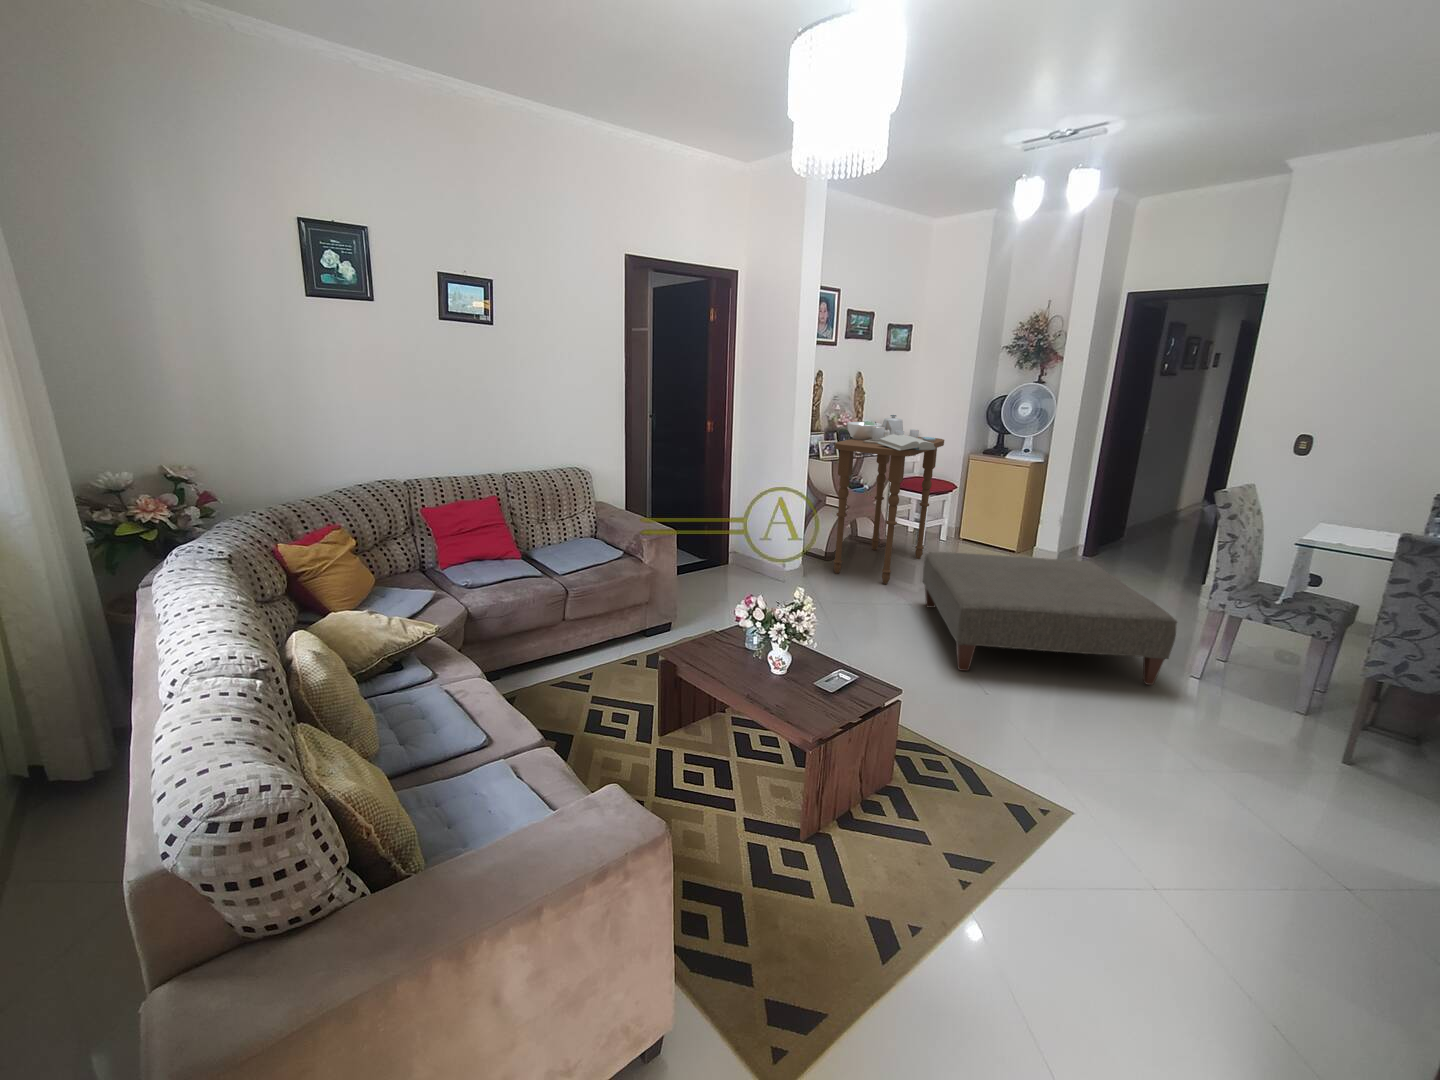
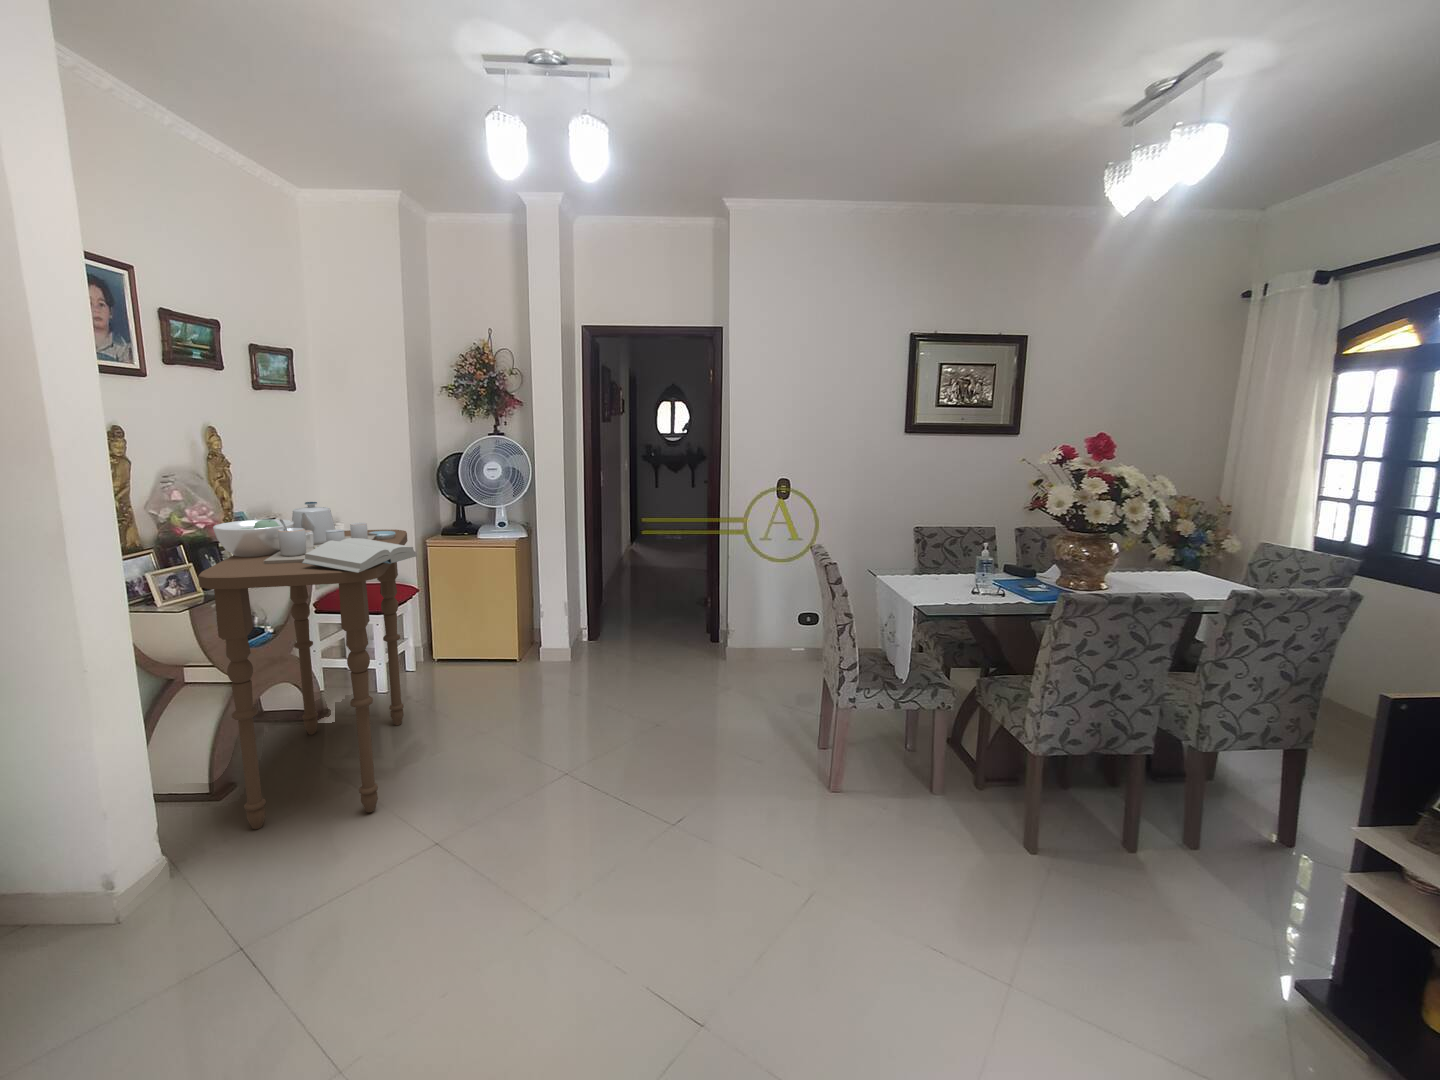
ottoman: present [923,552,1177,685] -> none [451,673,845,986]

